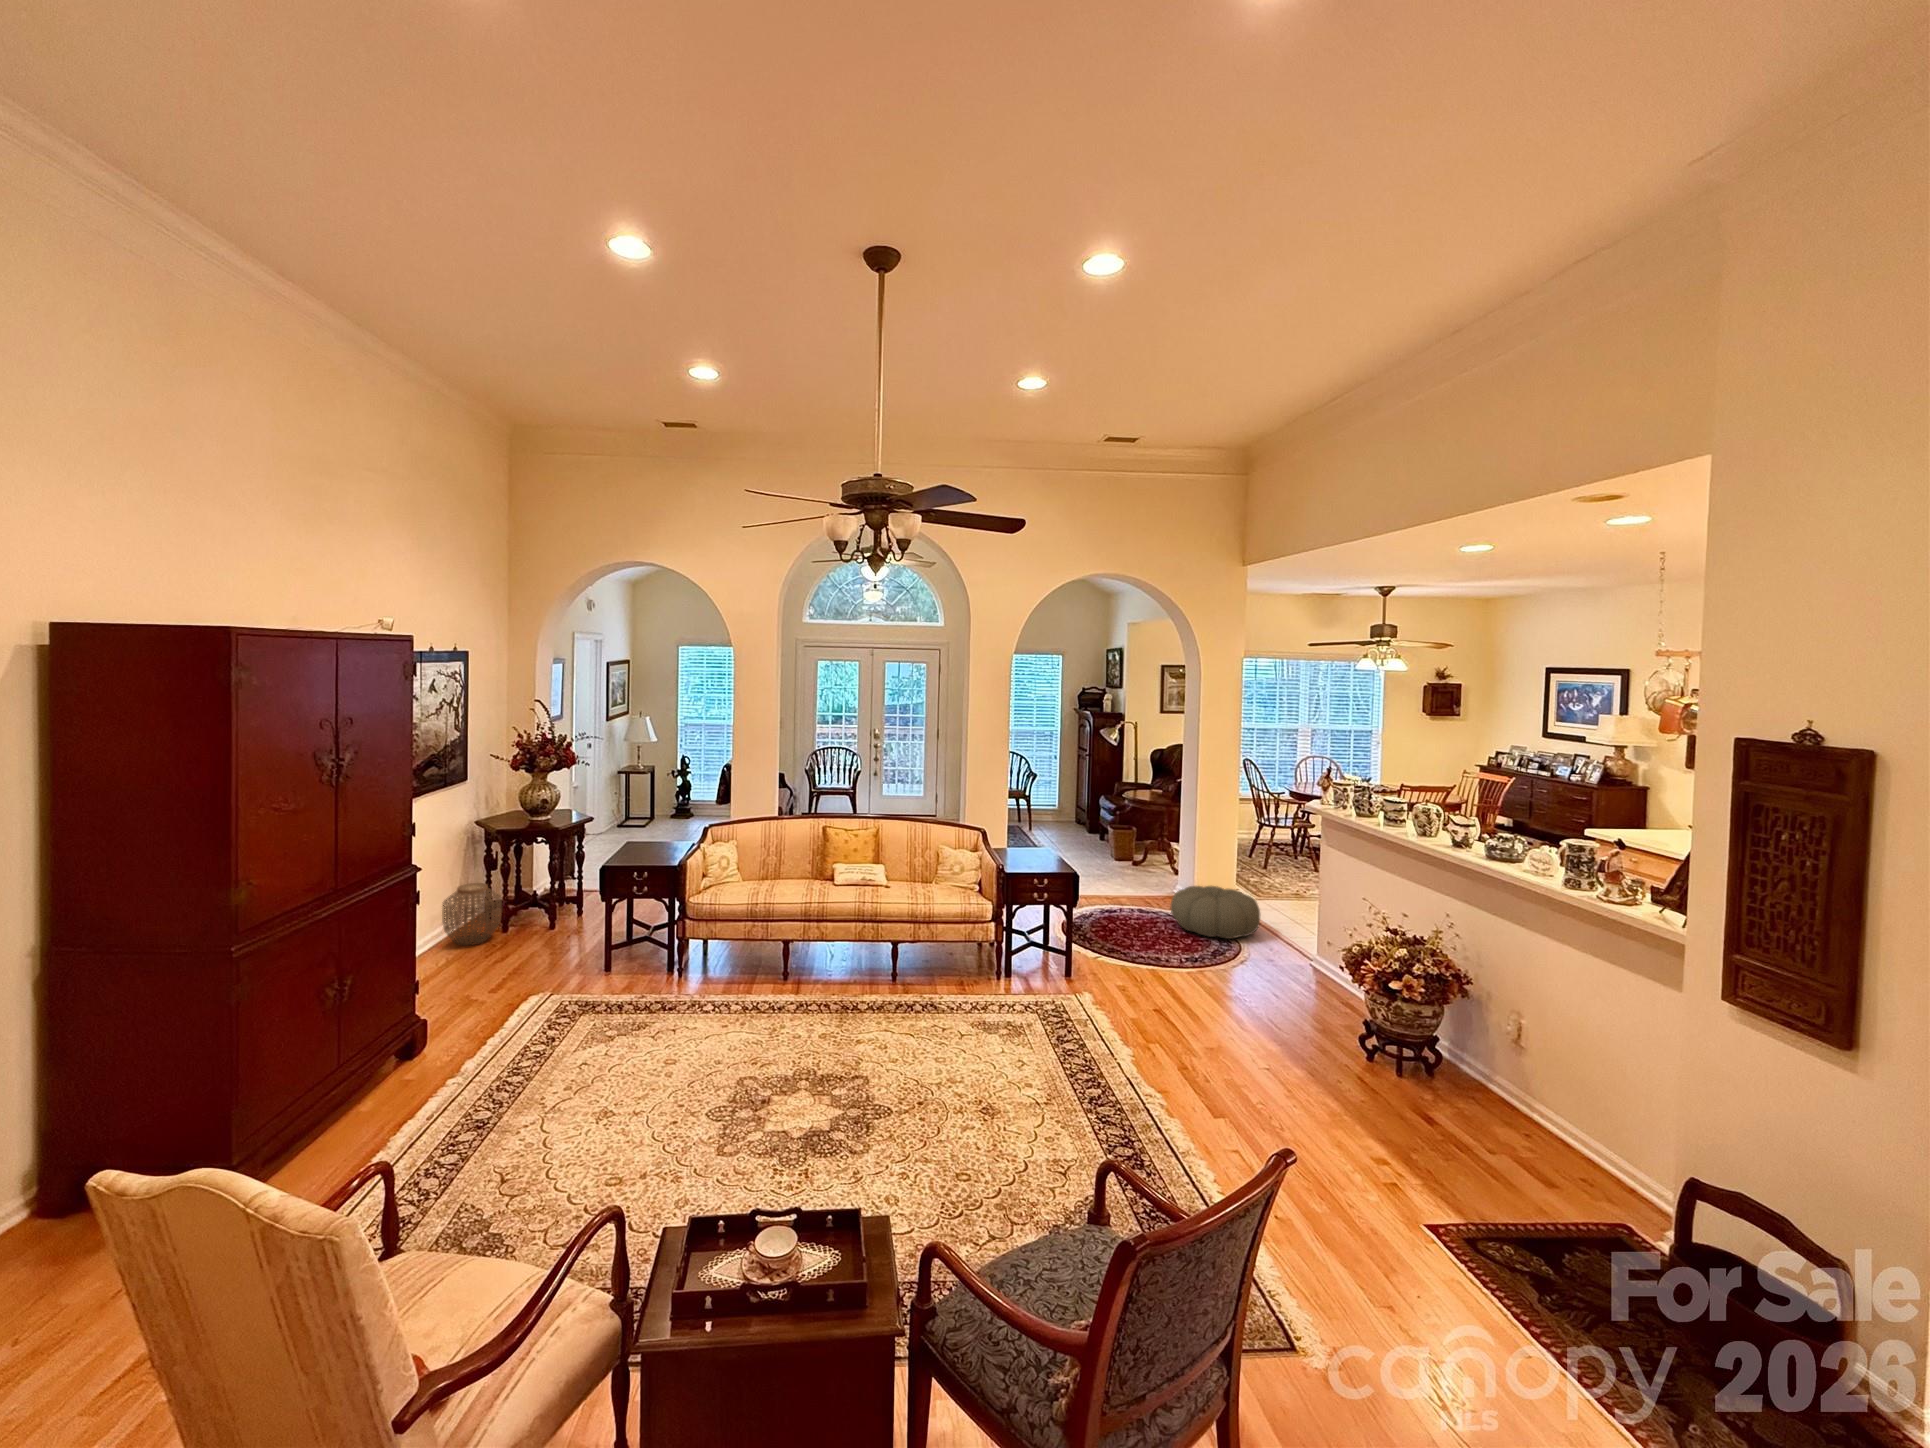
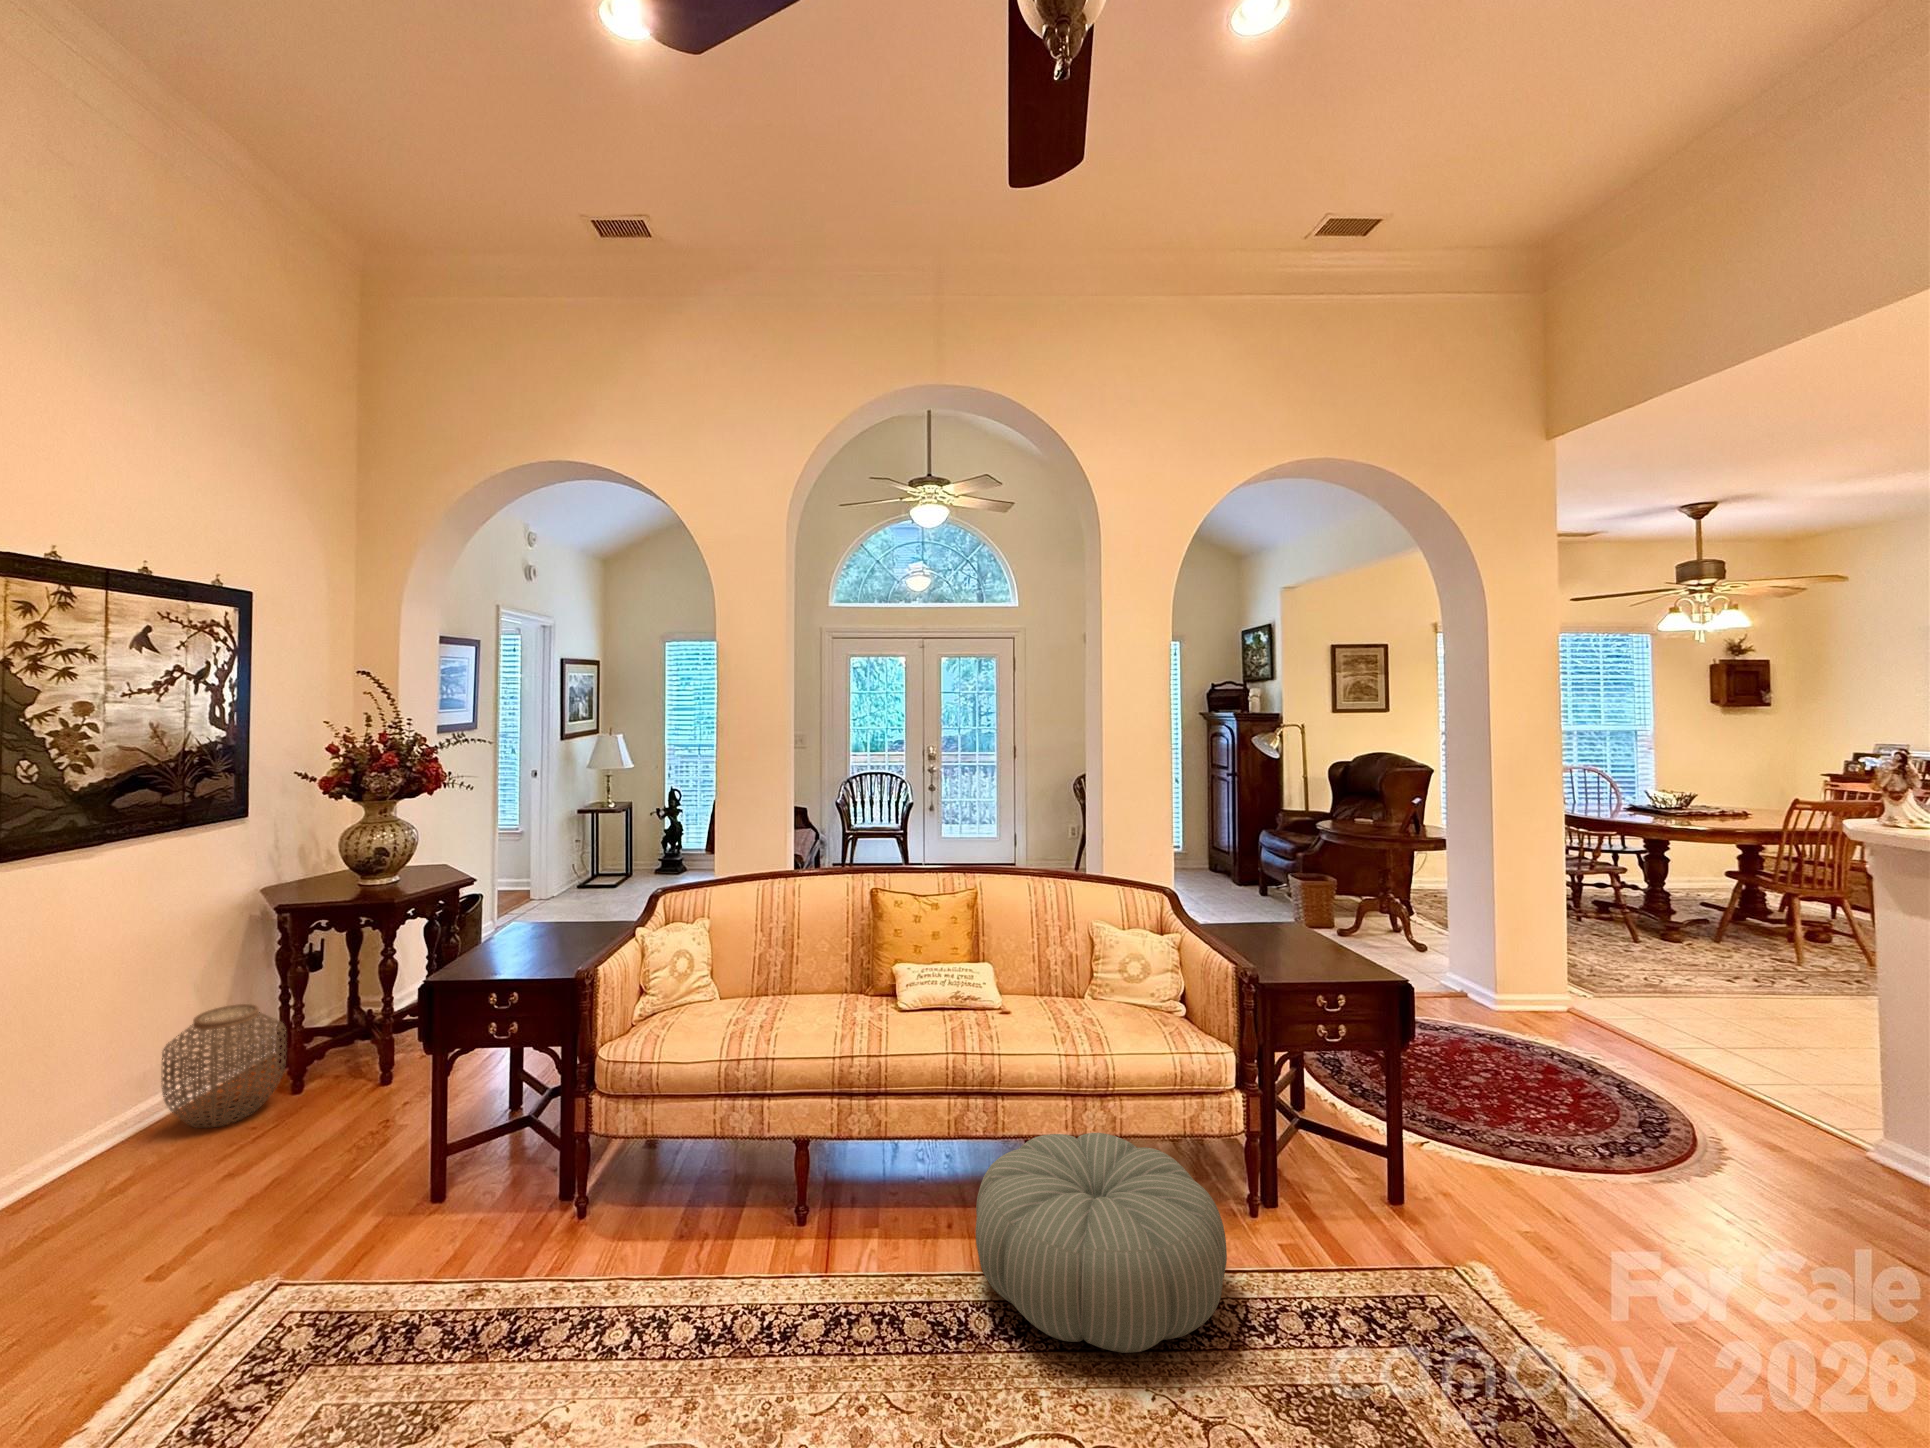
pouf: present [1171,886,1260,939] -> present [976,1133,1227,1353]

